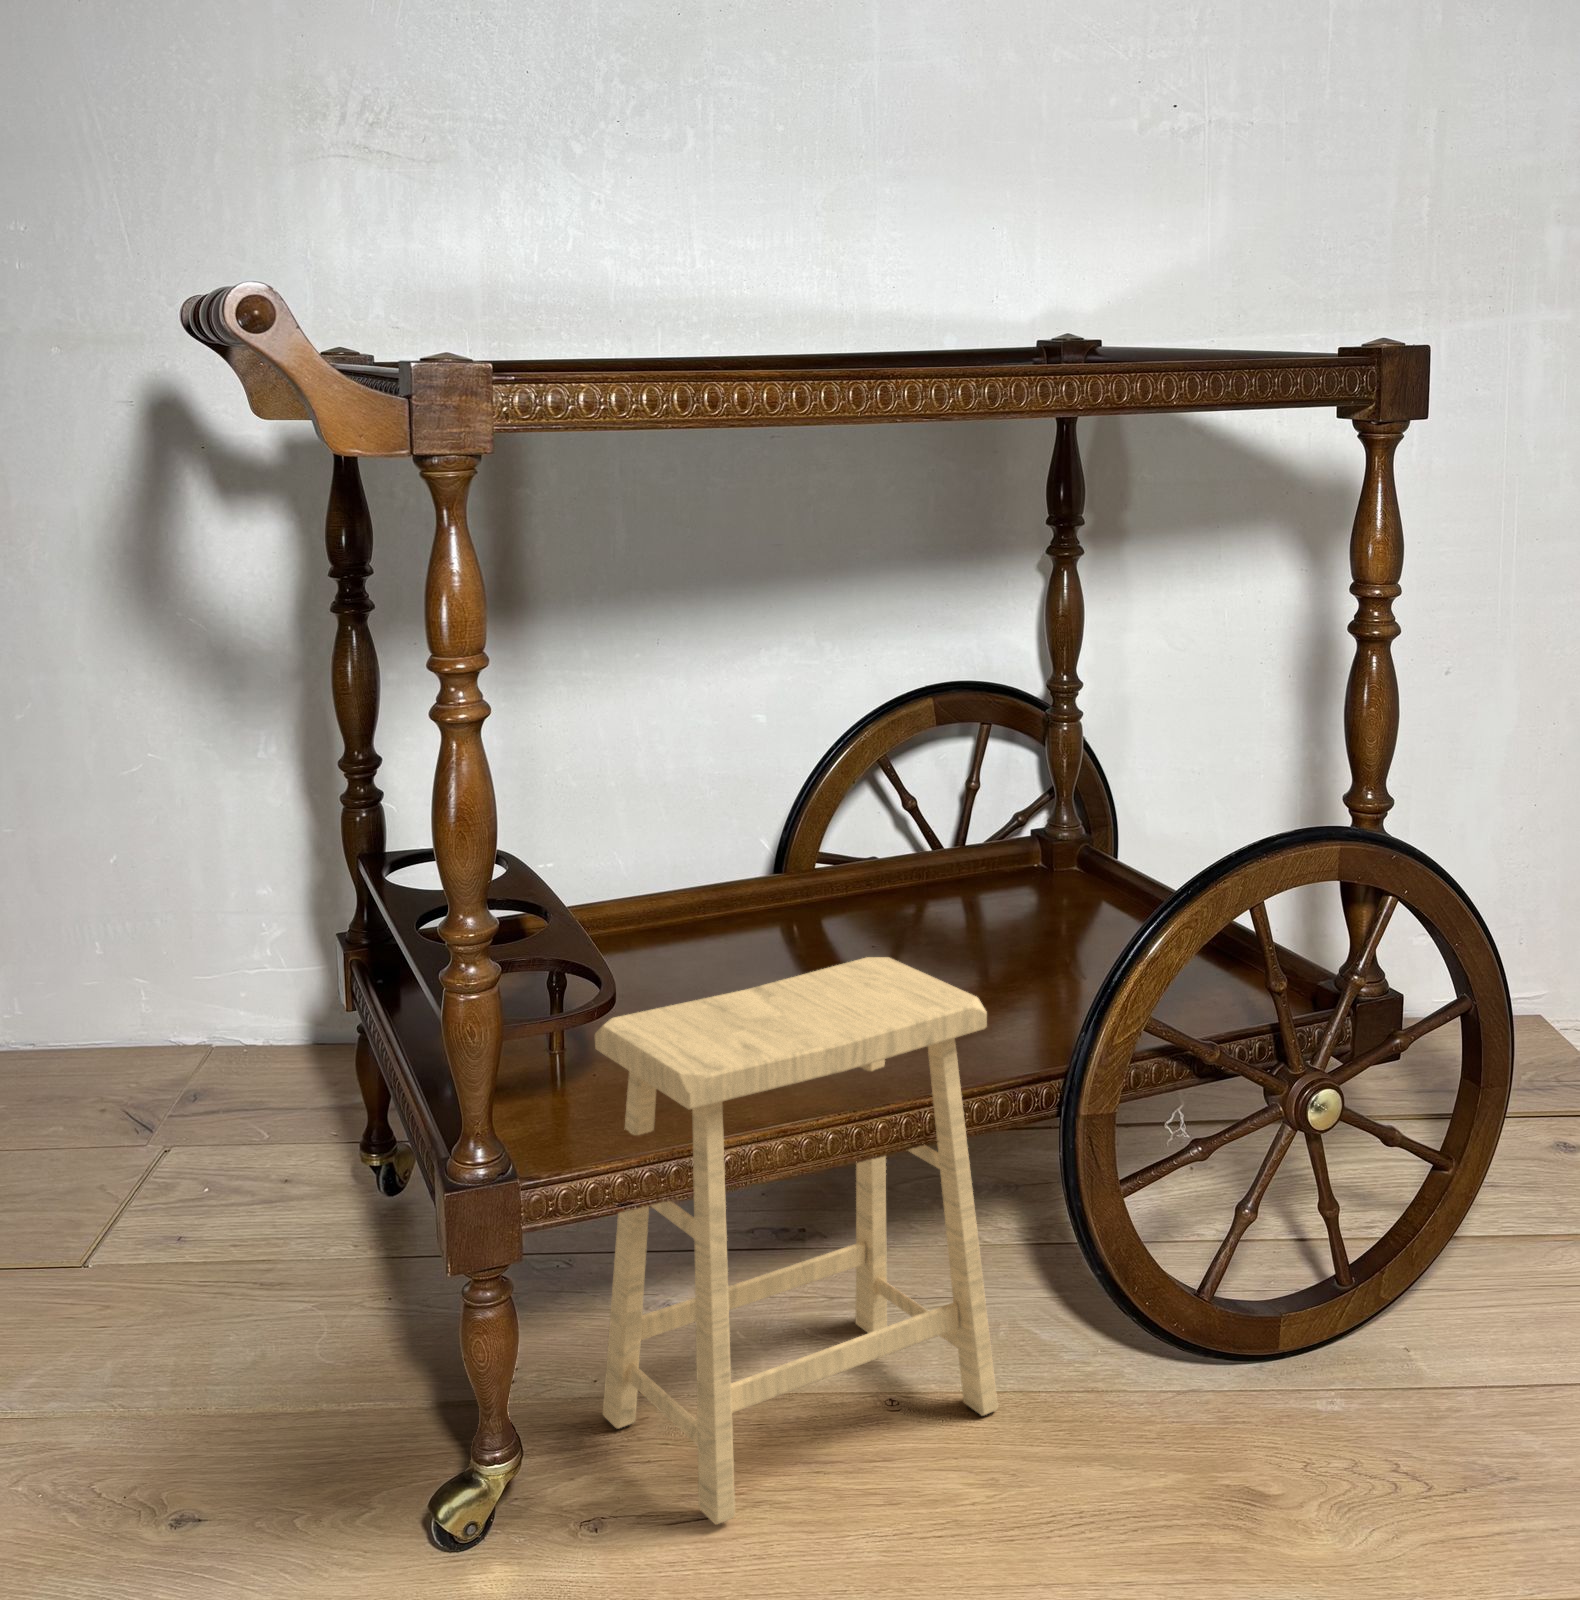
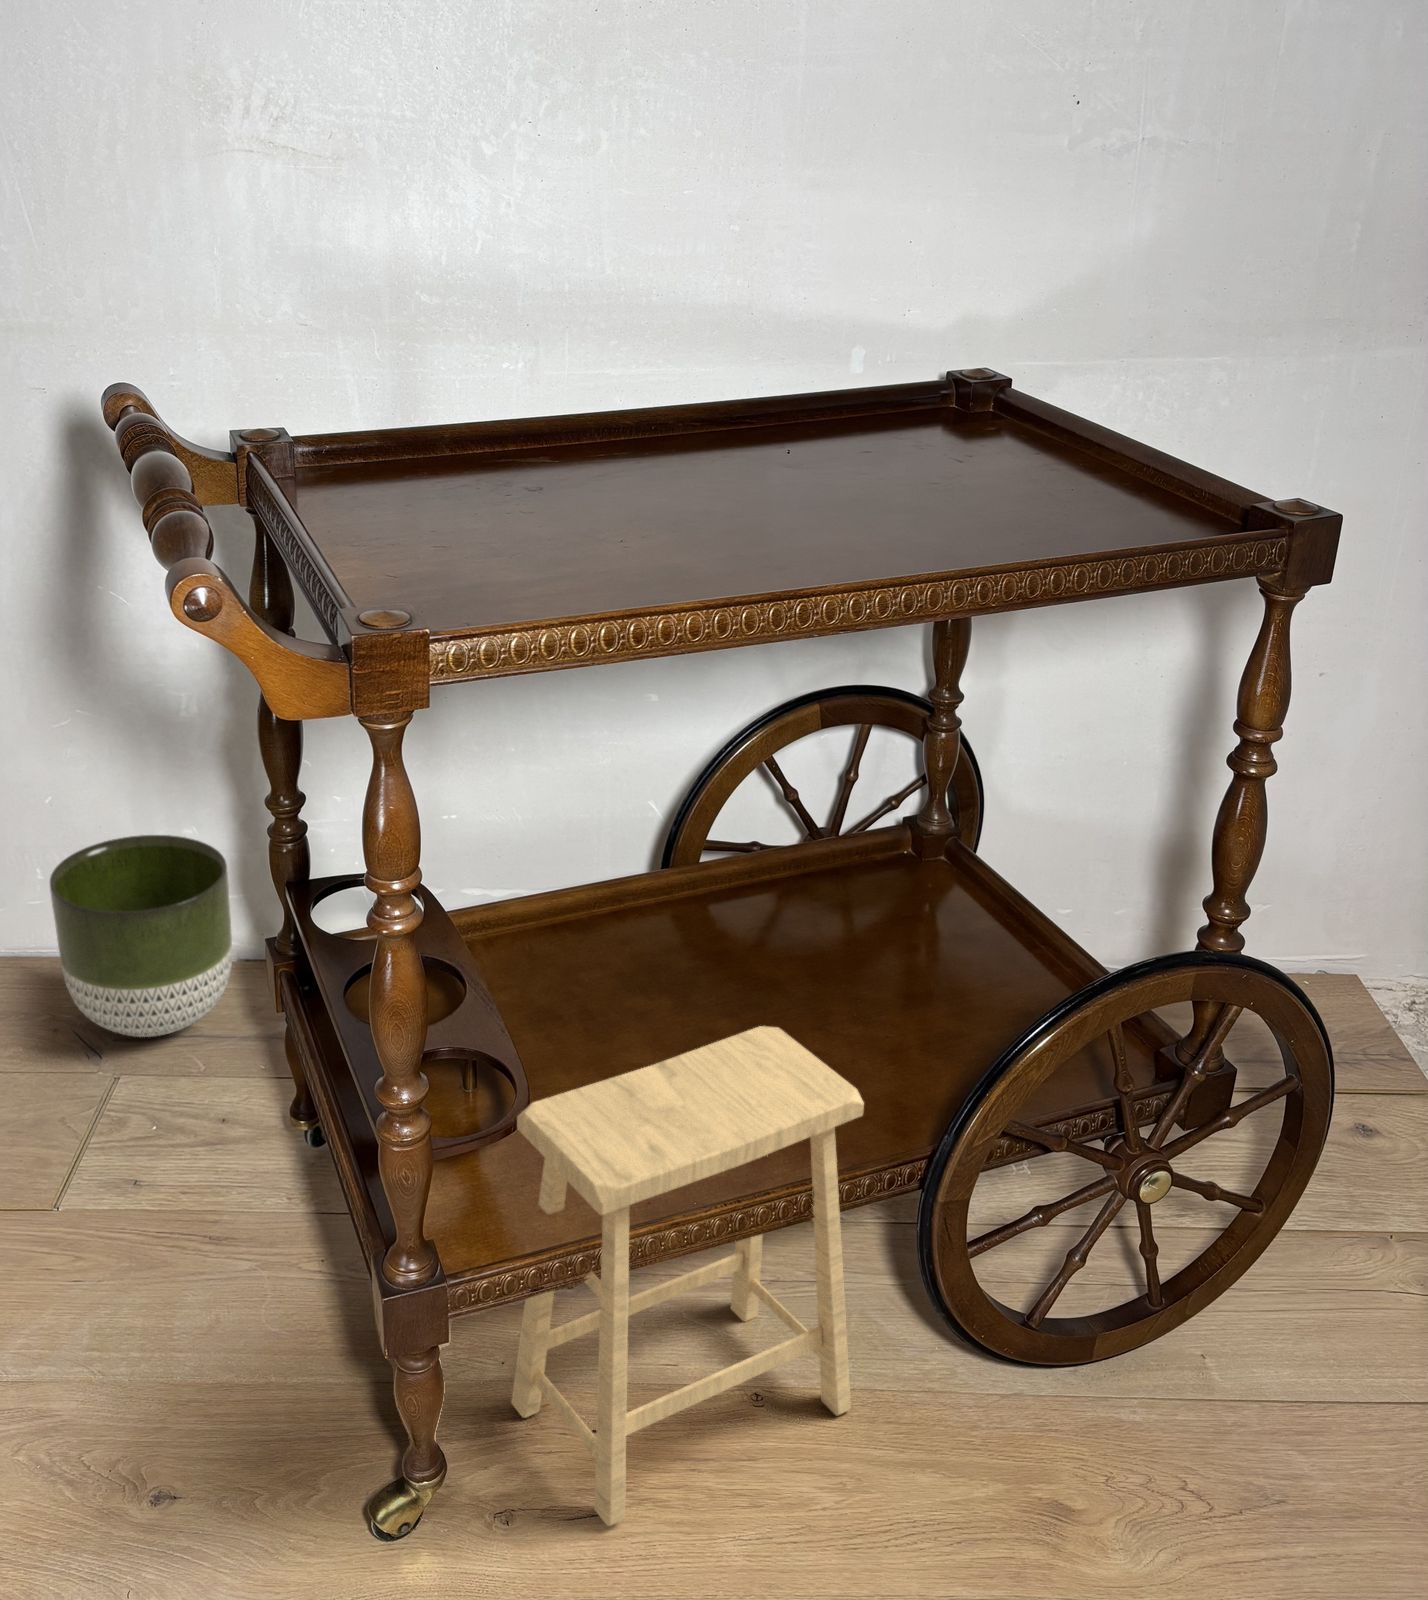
planter: none [101,896,299,1109] -> present [50,835,232,1037]

